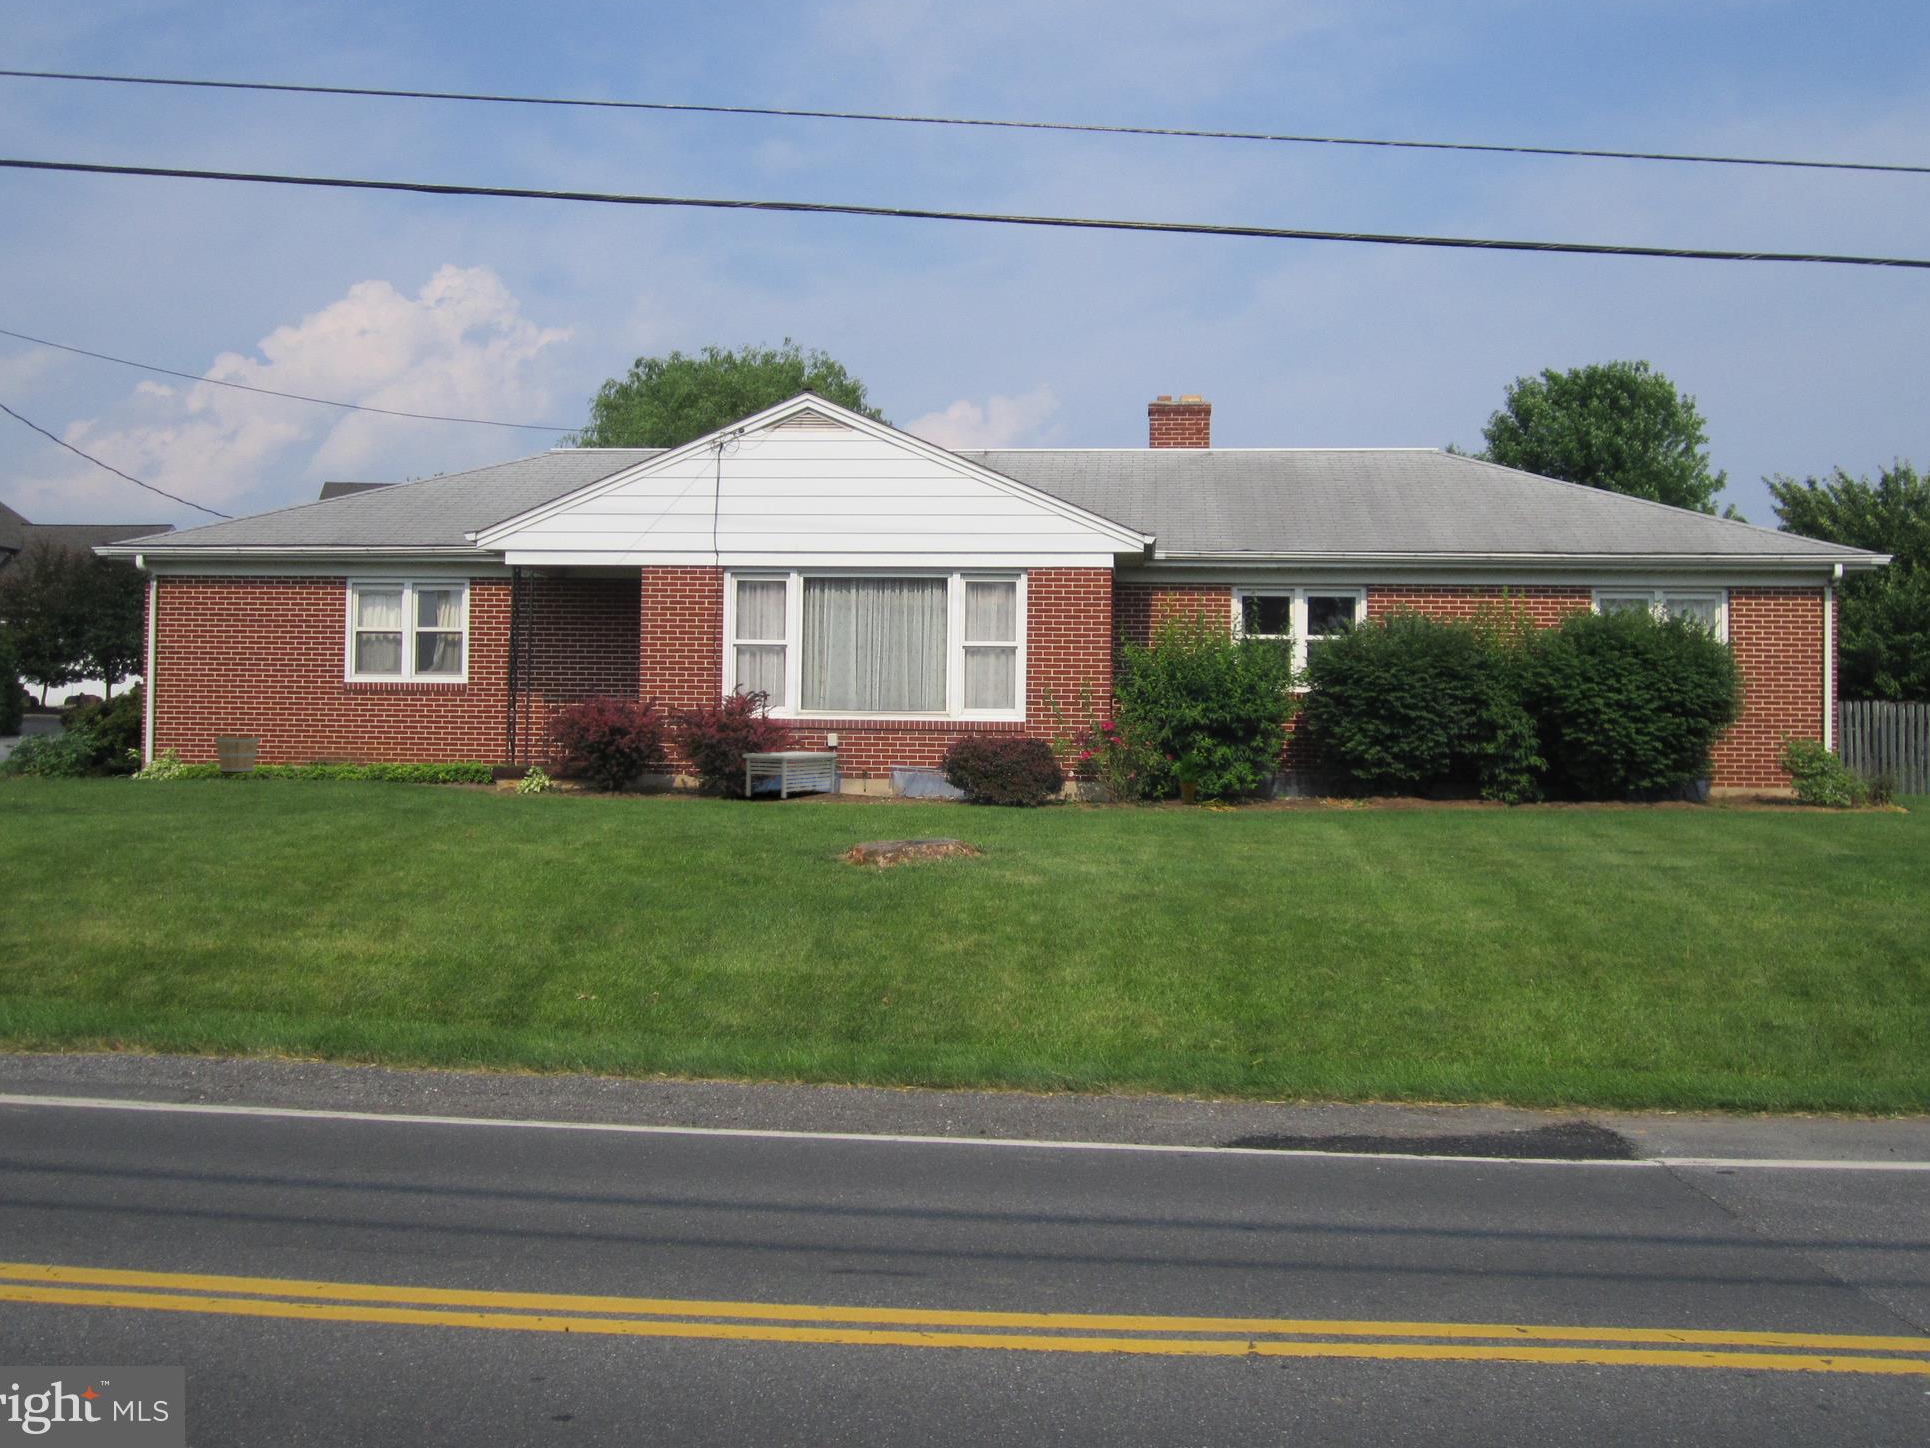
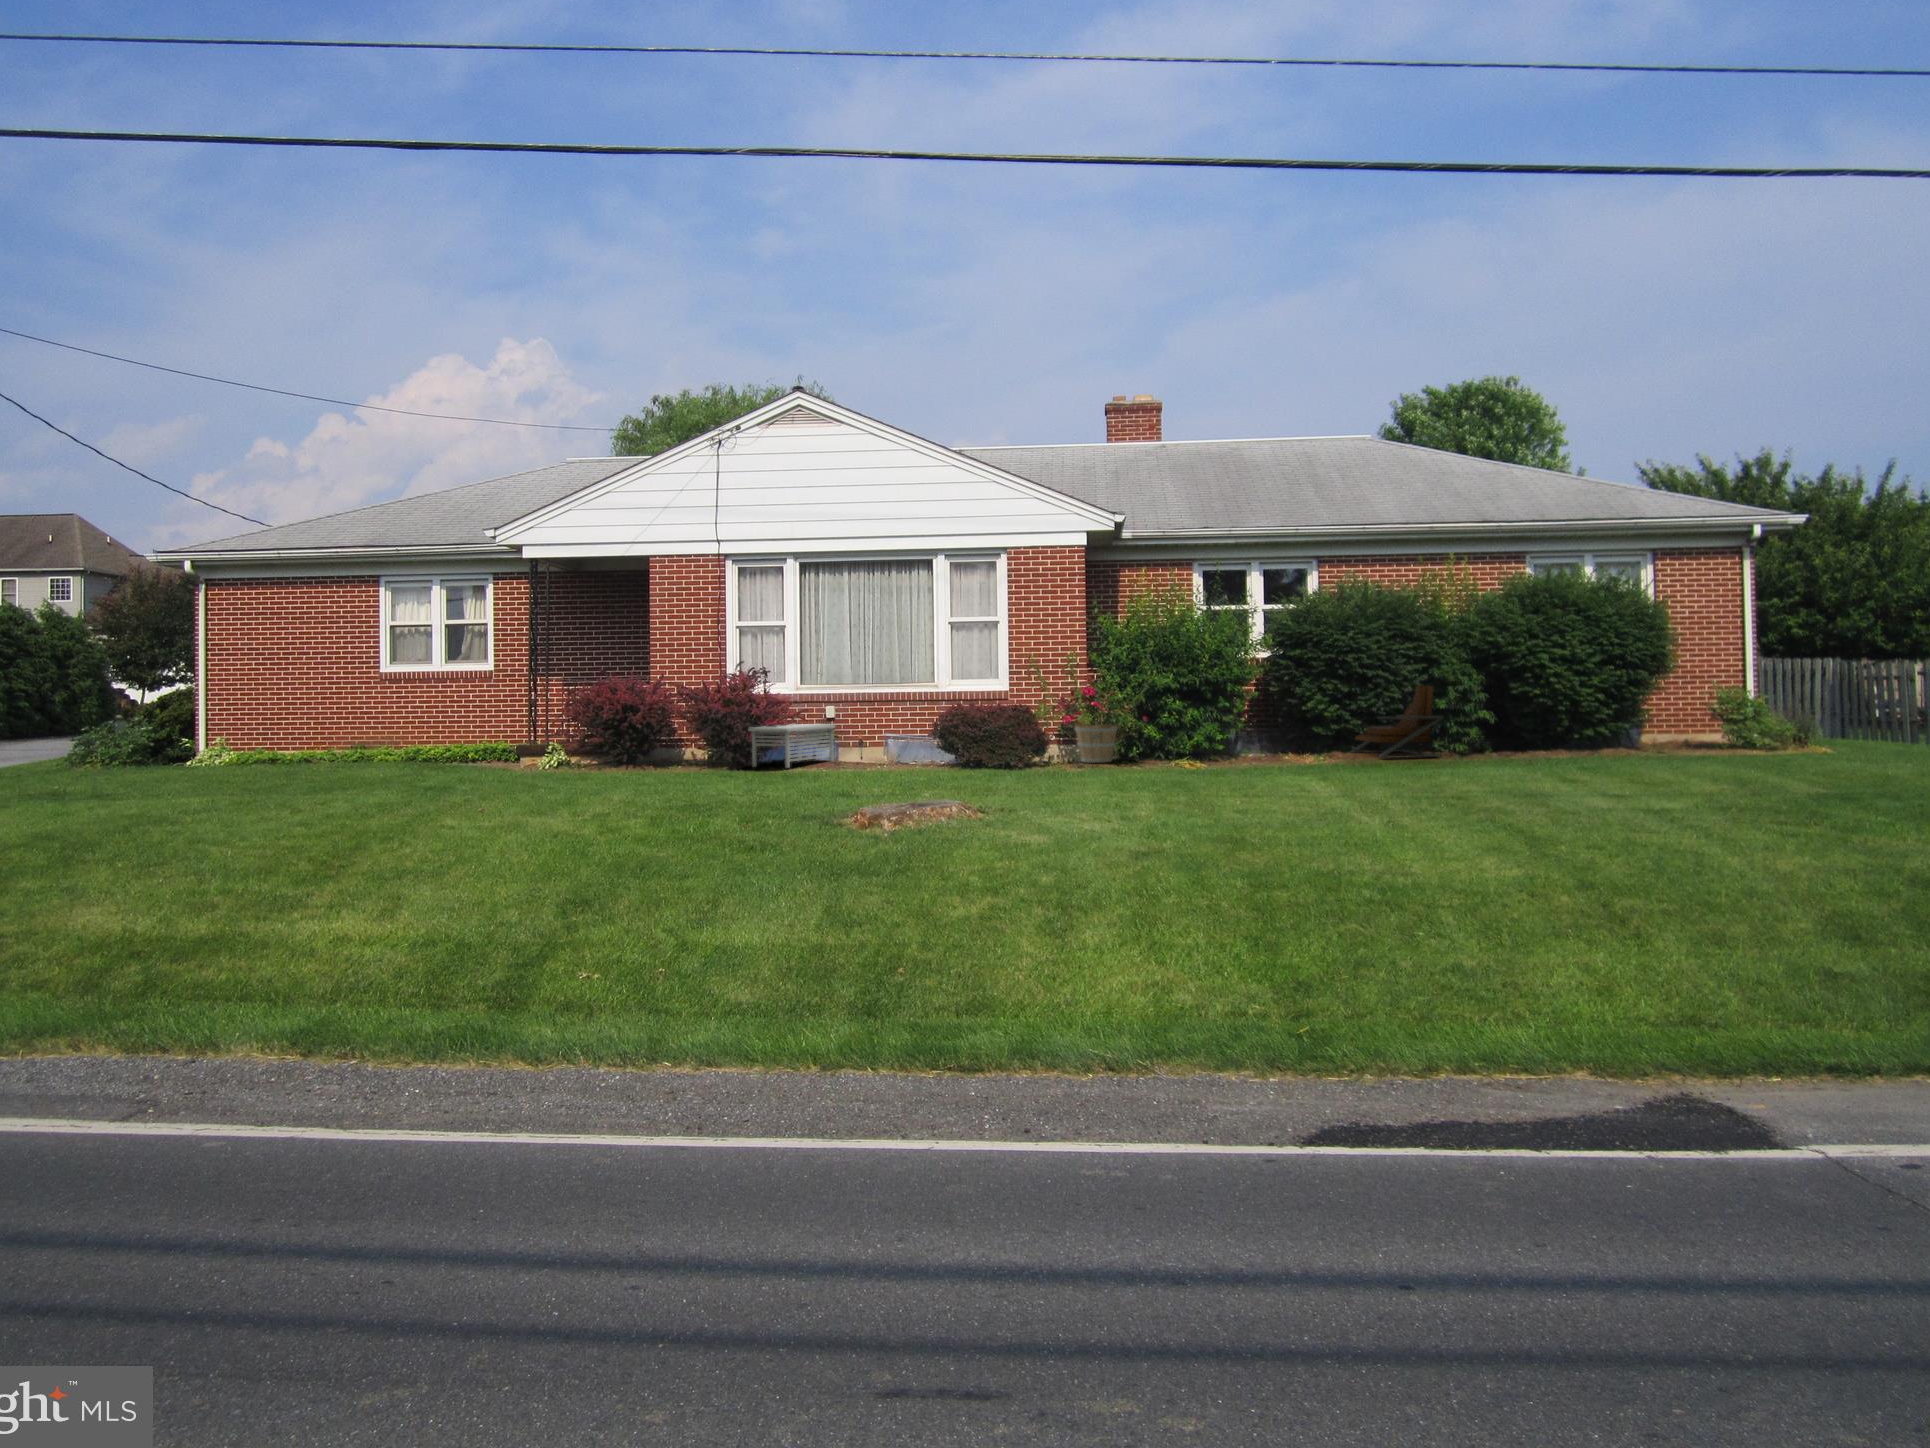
lounge chair: none [1391,727,1489,806] -> present [1351,685,1443,758]
wooden bucket: present [215,735,260,772] -> present [1075,724,1118,763]
potted plant: present [1176,752,1200,804] -> none [1144,713,1182,763]

